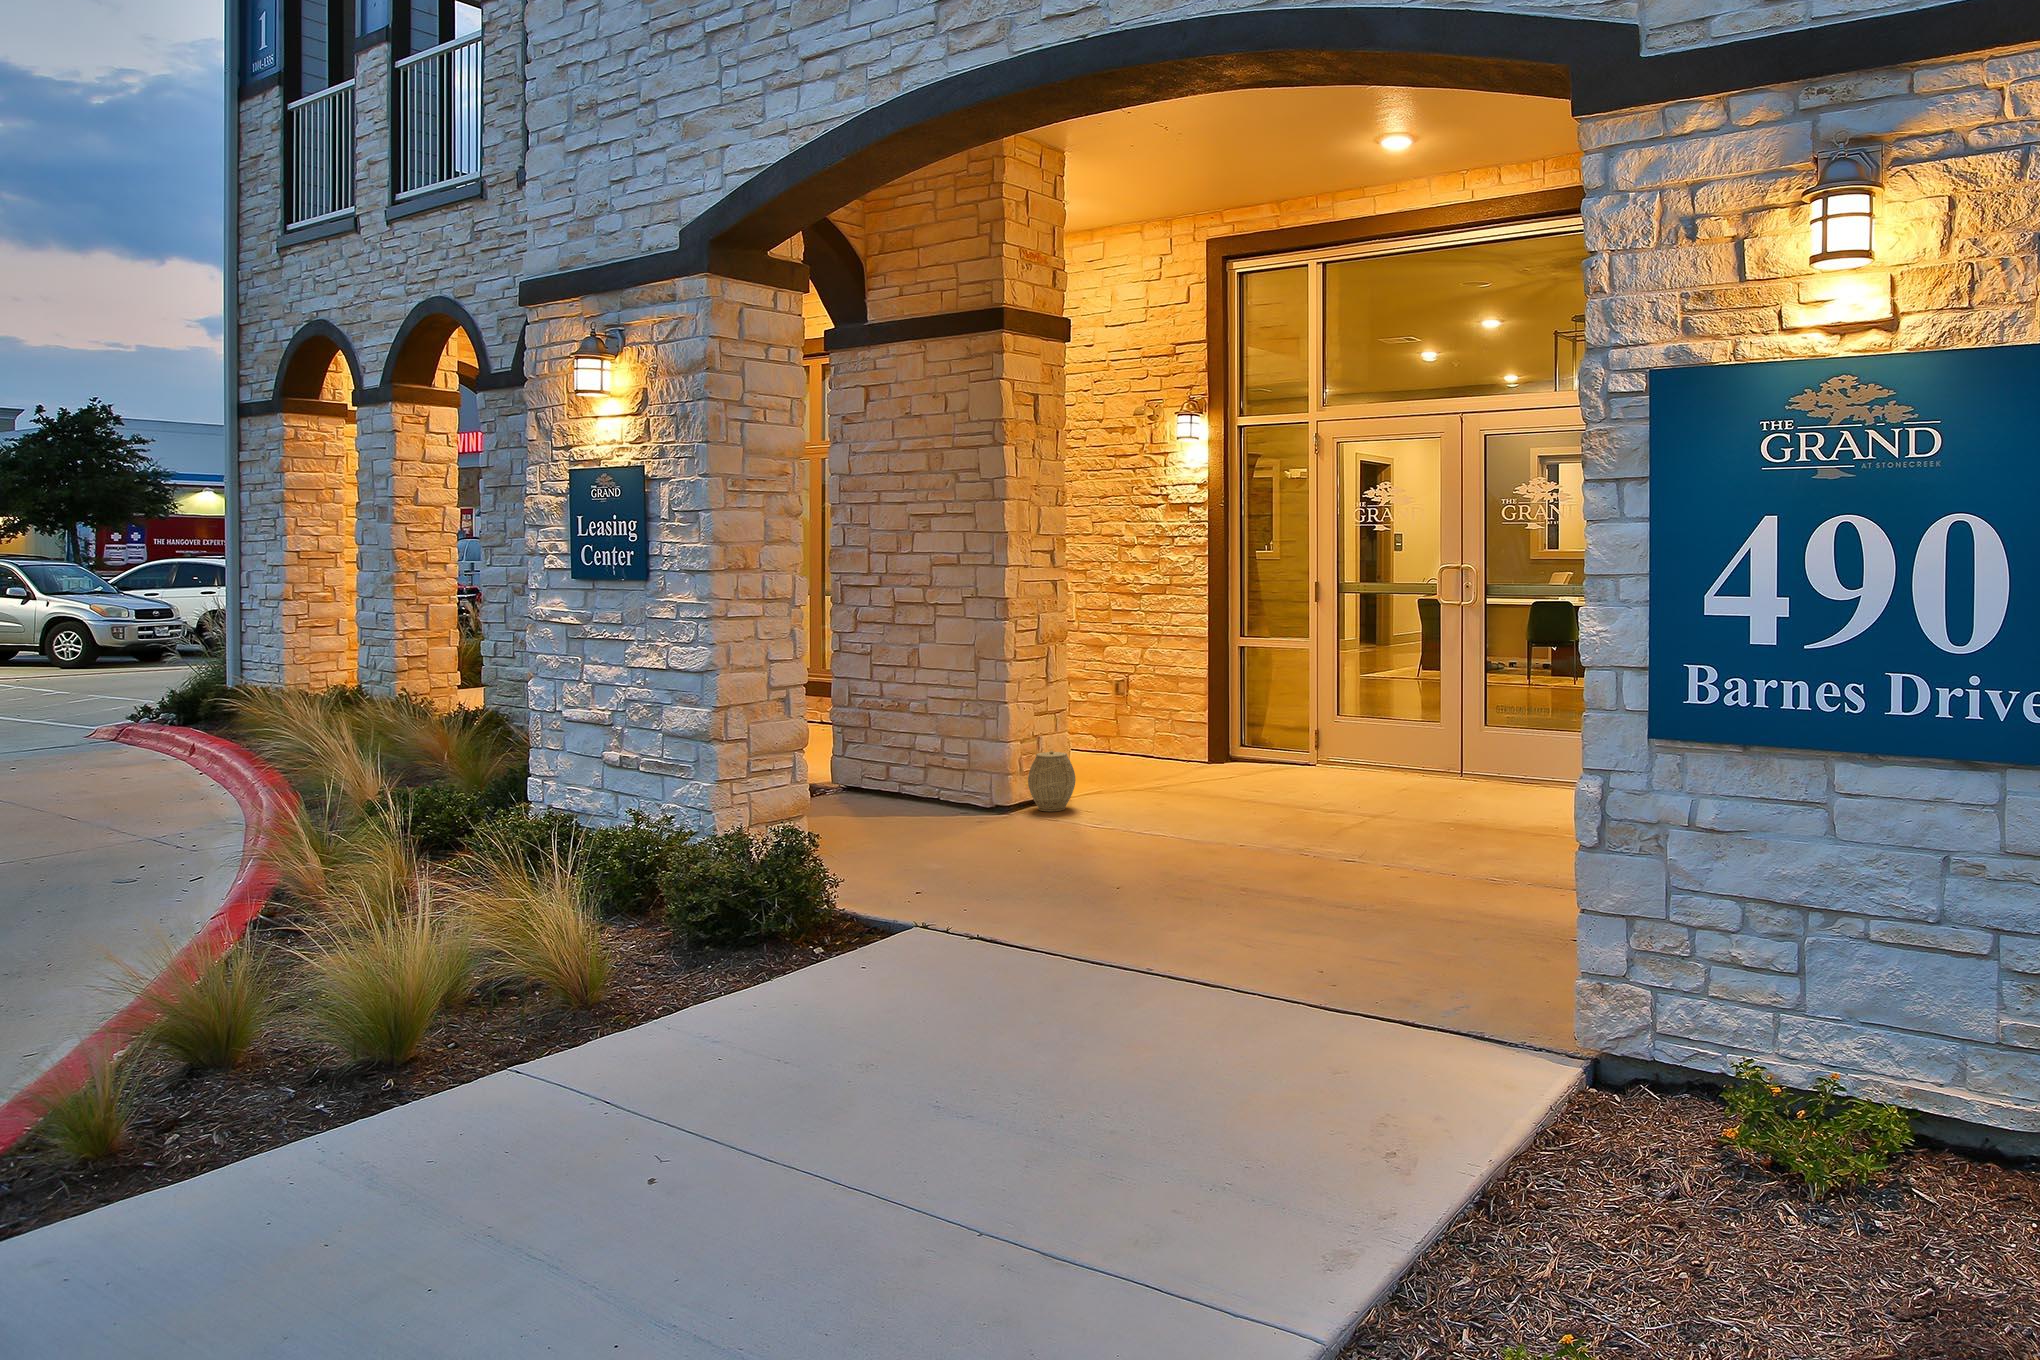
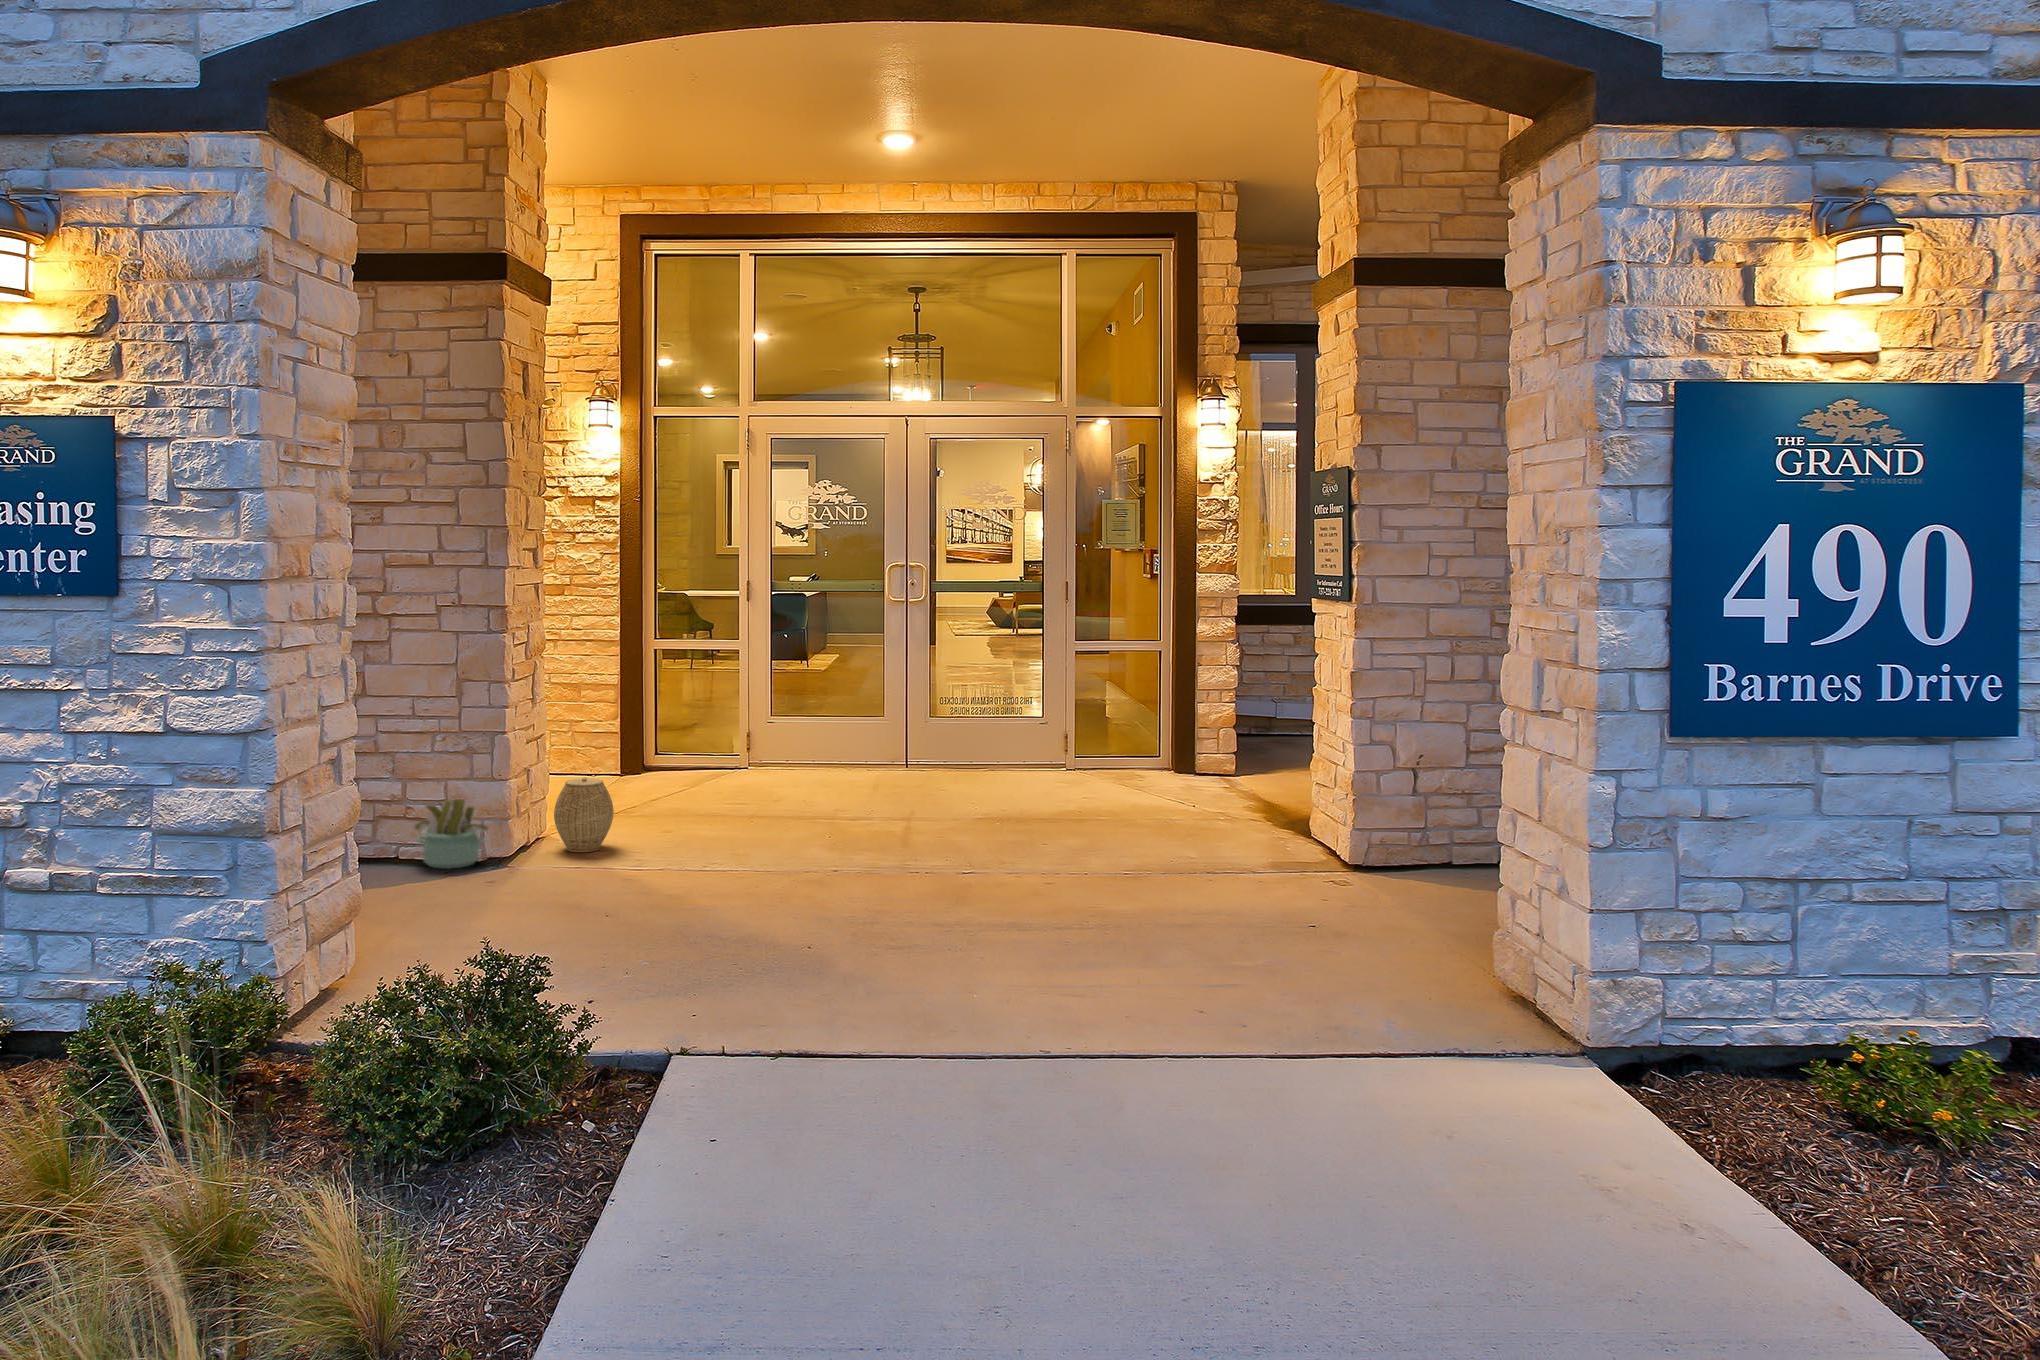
decorative plant: none [913,761,972,814] -> present [412,799,490,869]

